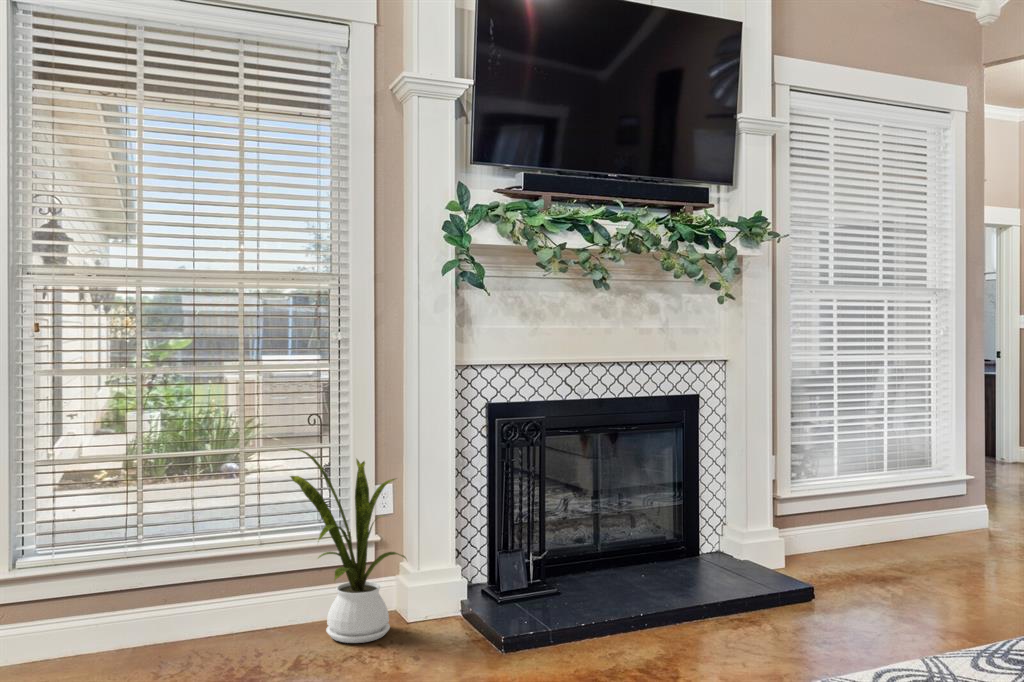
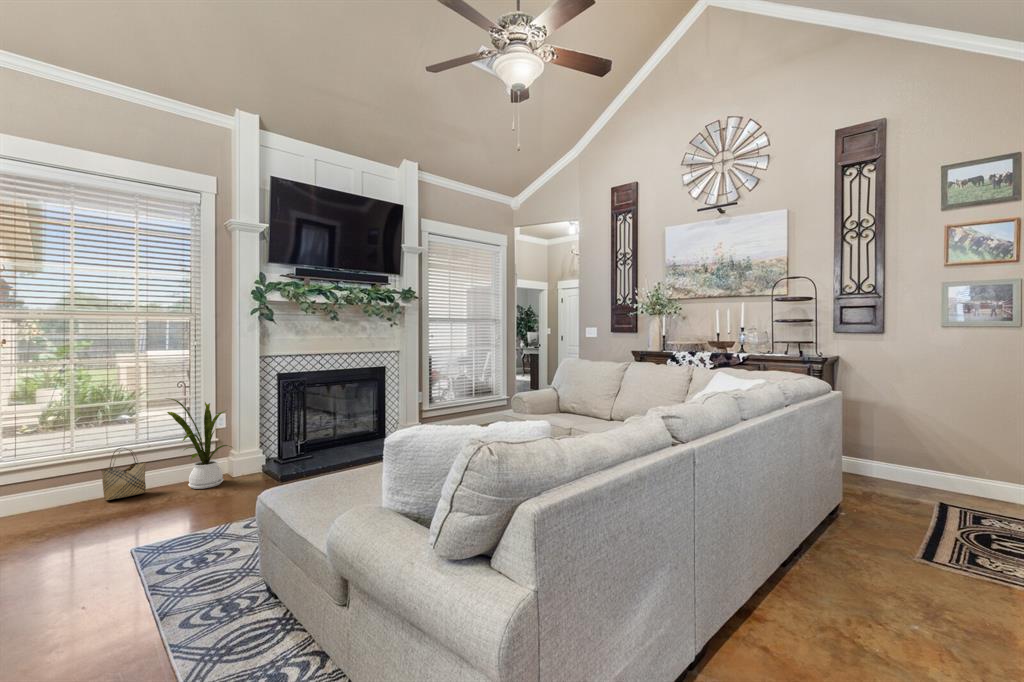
woven basket: none [179,543,253,649] -> present [101,448,146,500]

